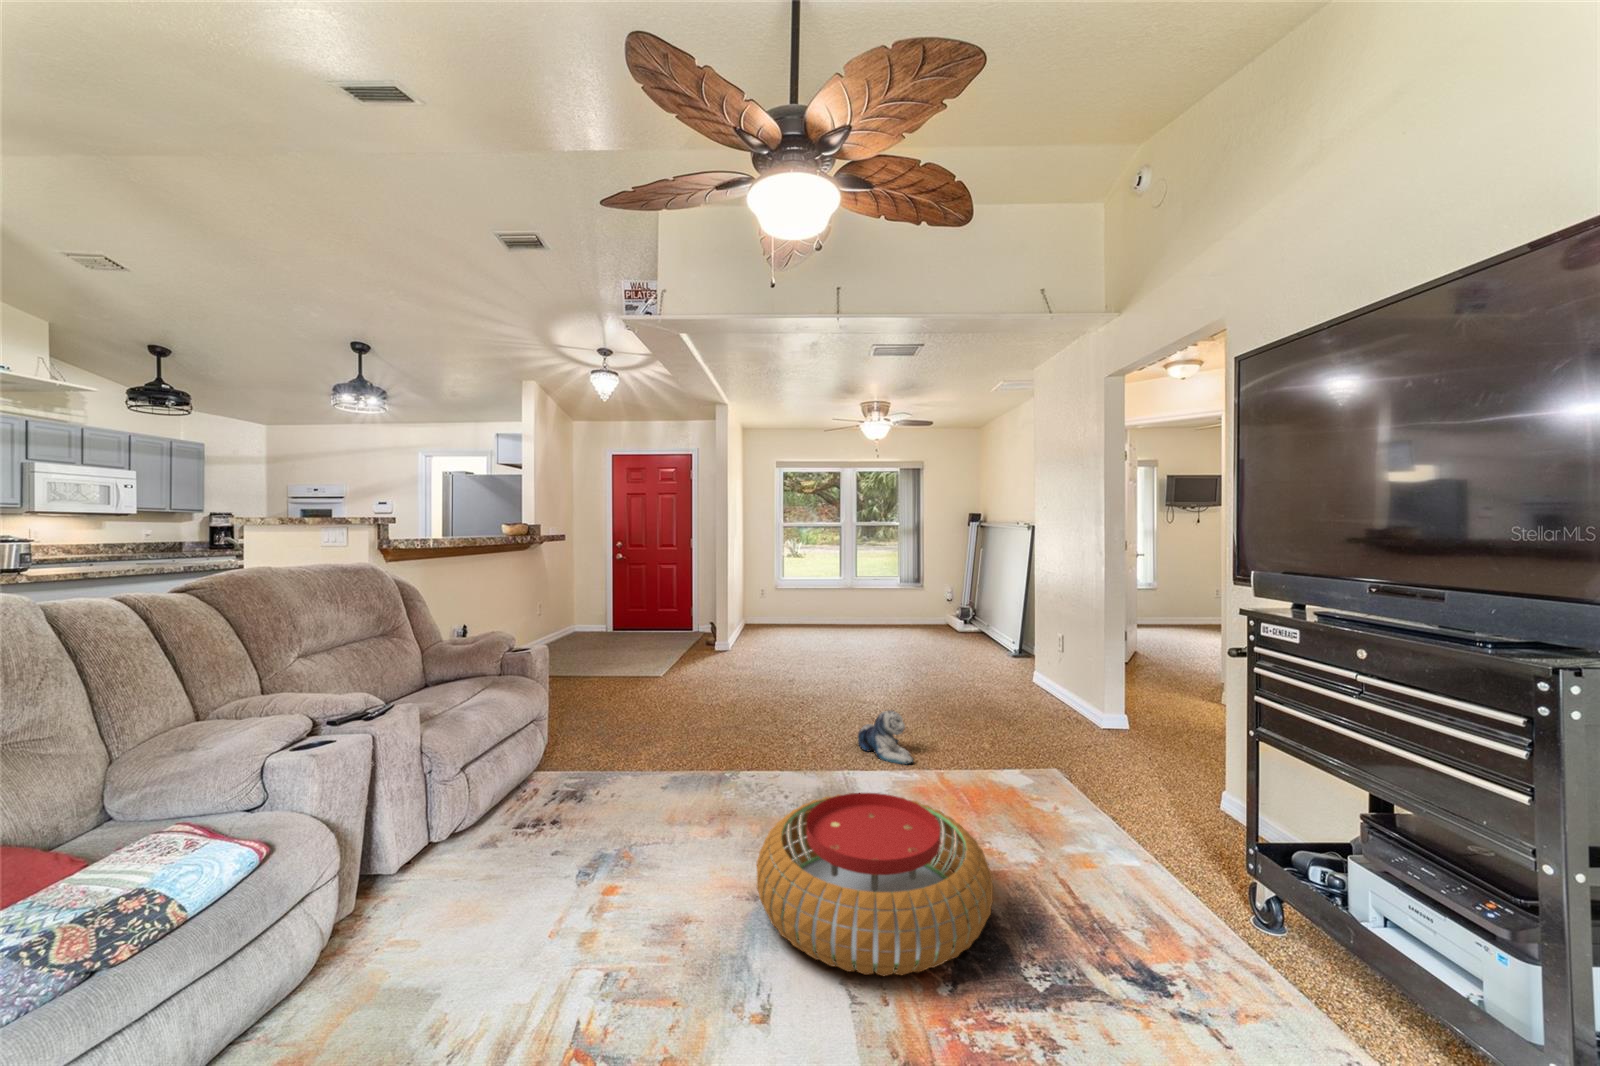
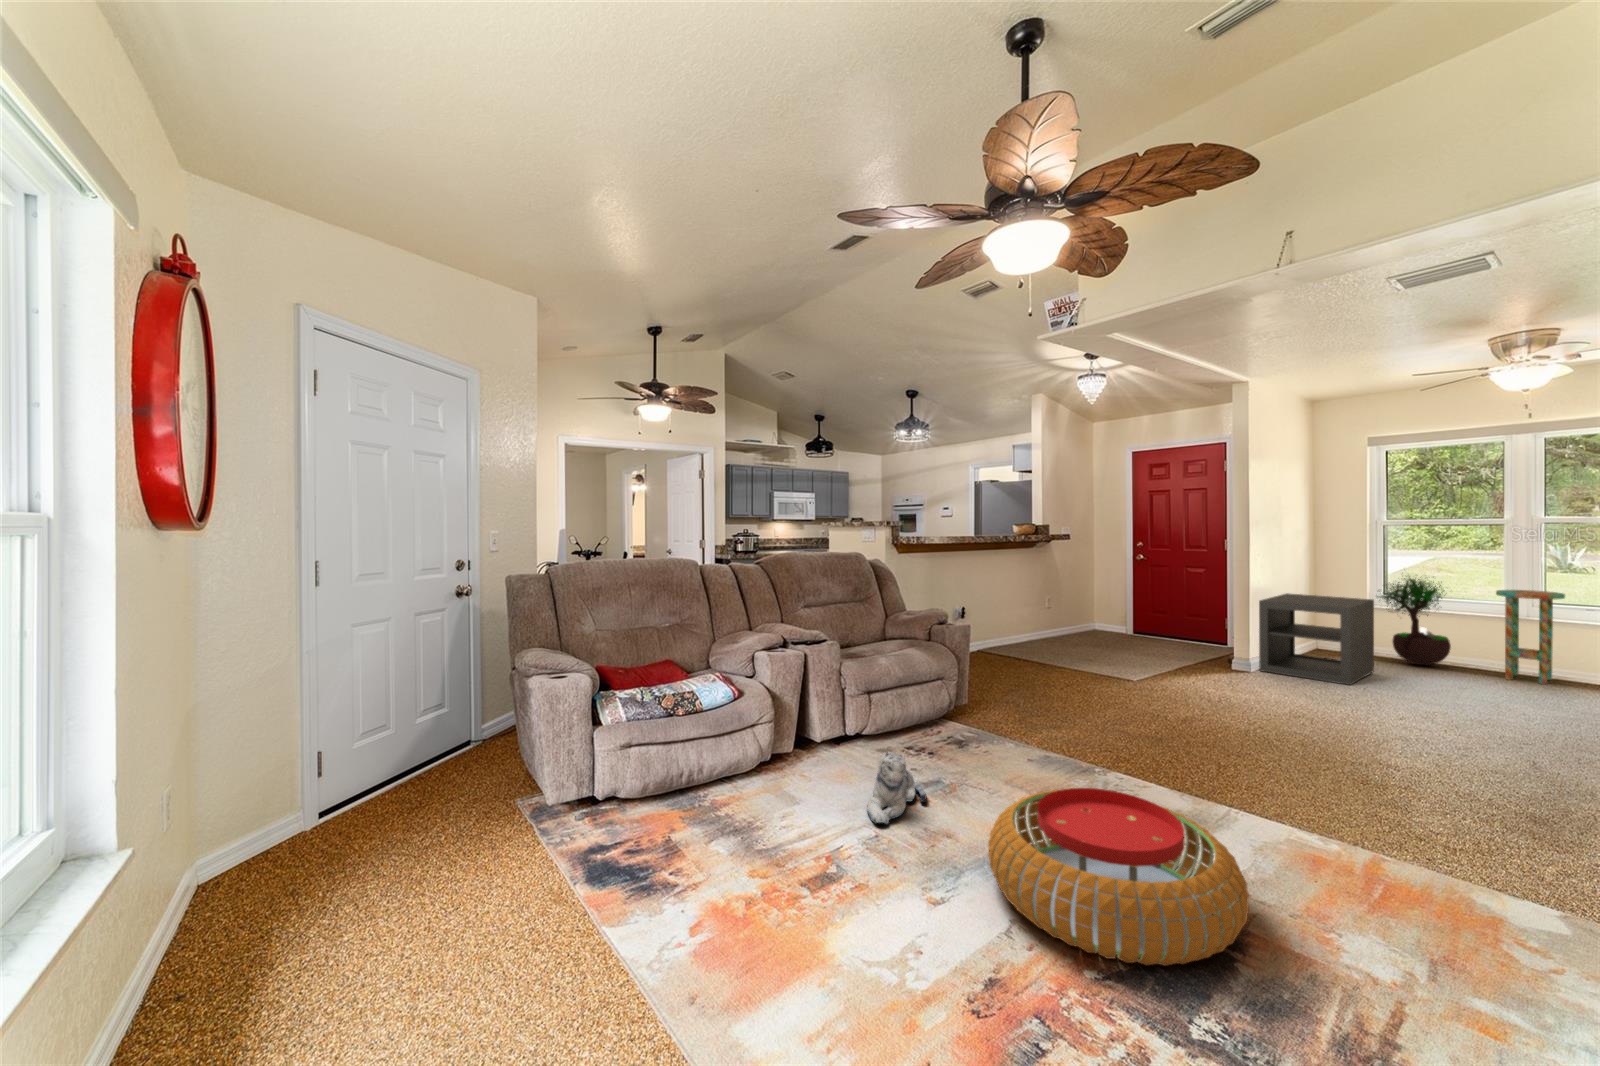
potted tree: none [787,557,828,626] -> present [1377,576,1451,665]
side table: none [848,569,877,629] -> present [1496,590,1565,685]
storage cabinet: none [734,581,795,649] -> present [1259,593,1374,685]
plush toy: present [858,710,913,765] -> present [867,753,926,824]

